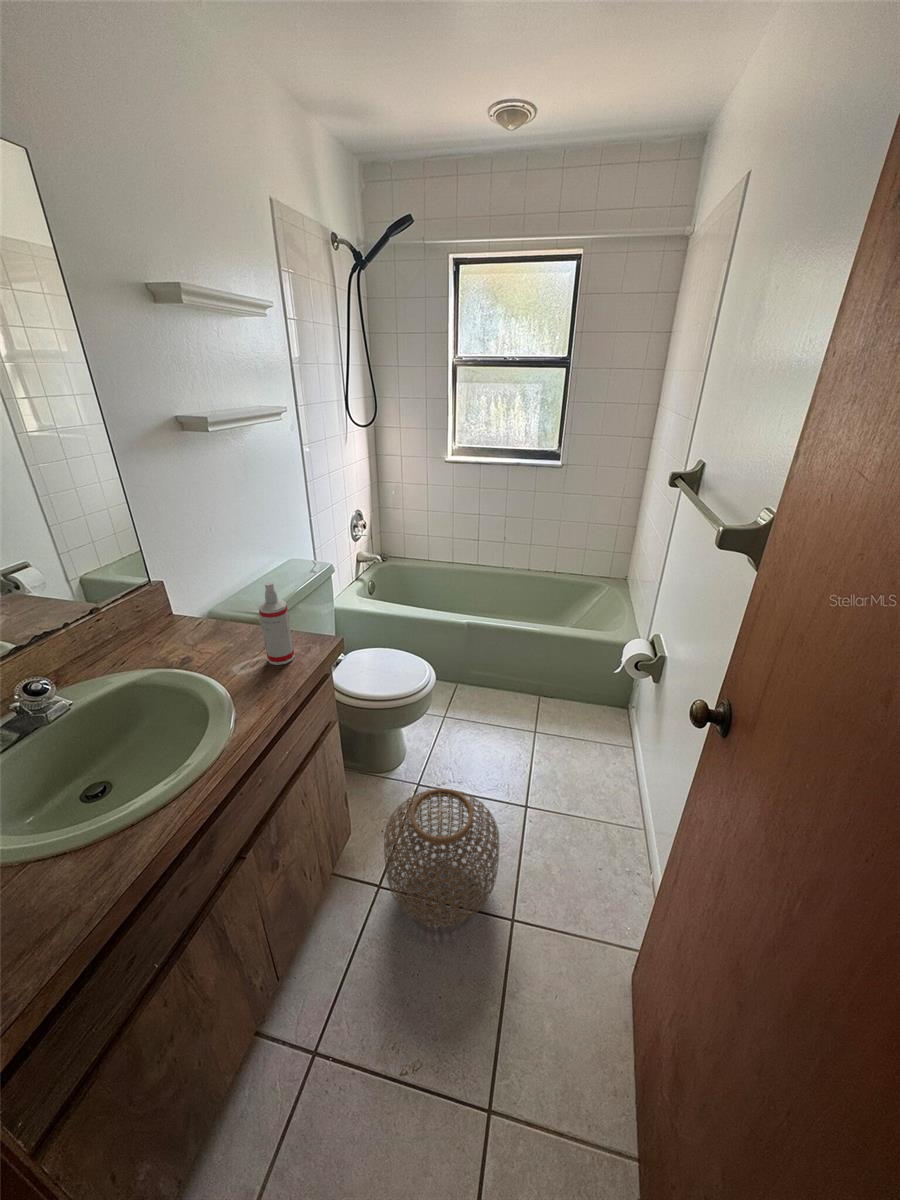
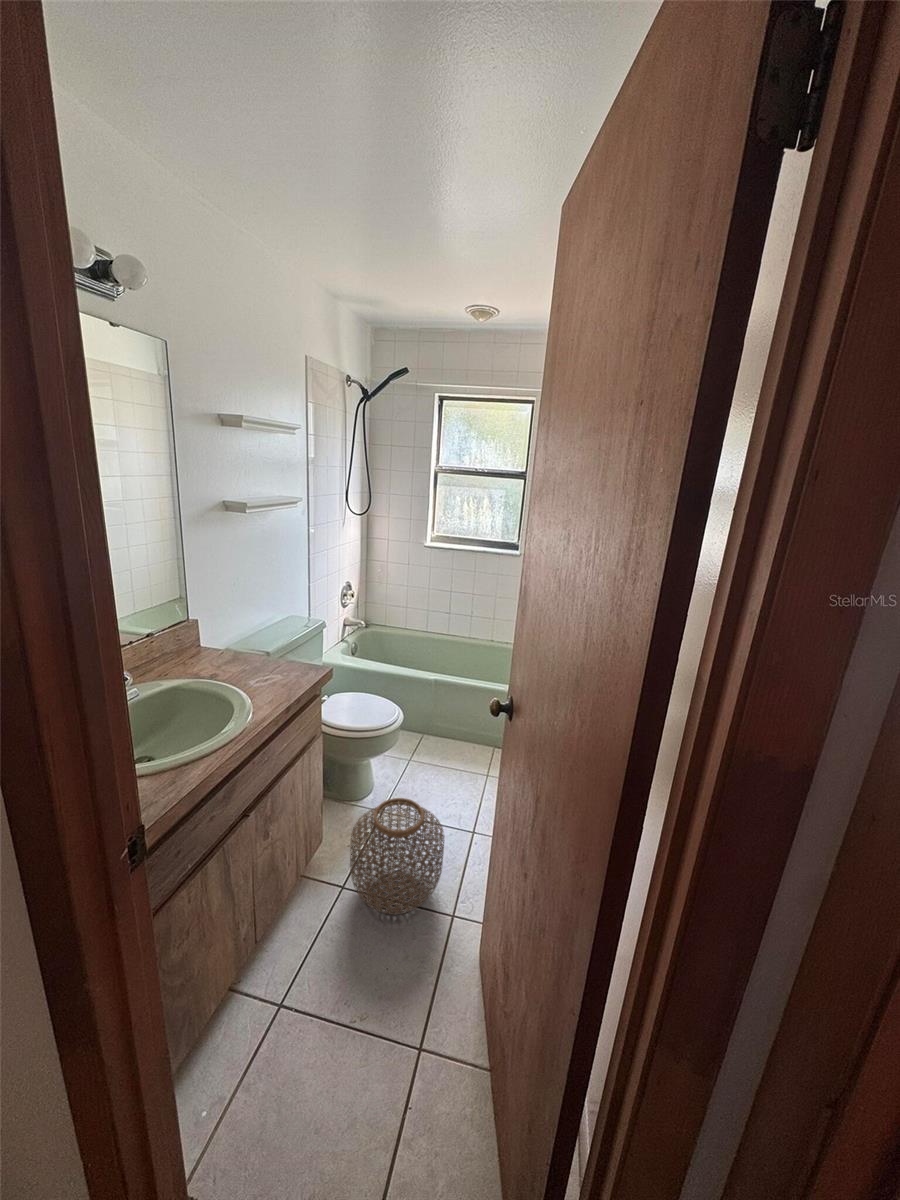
spray bottle: present [258,582,295,665] -> none [275,620,296,682]

